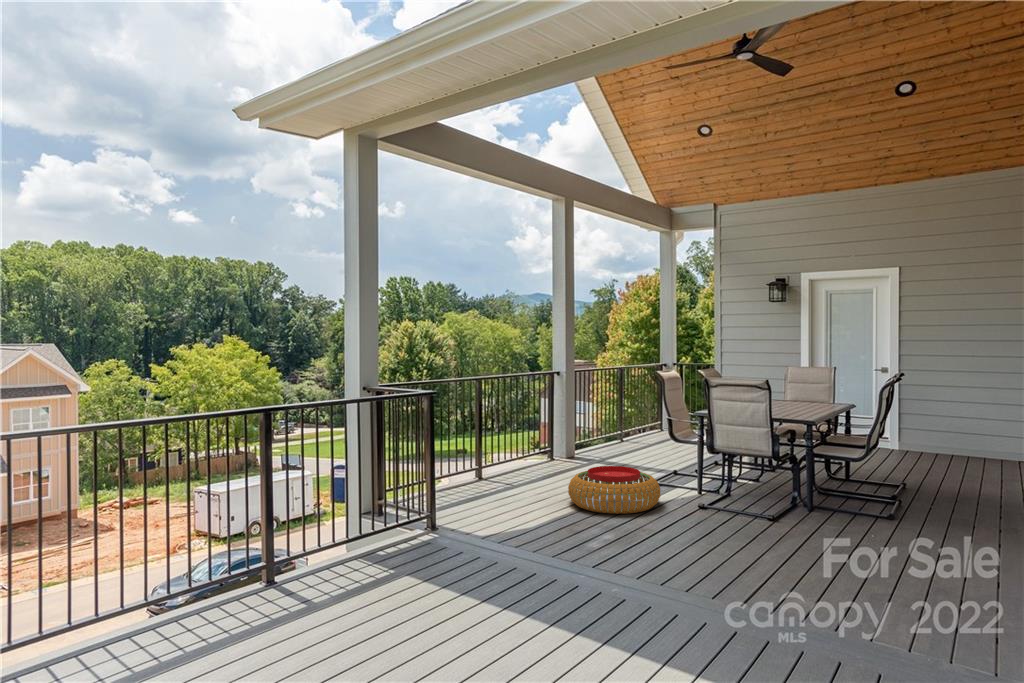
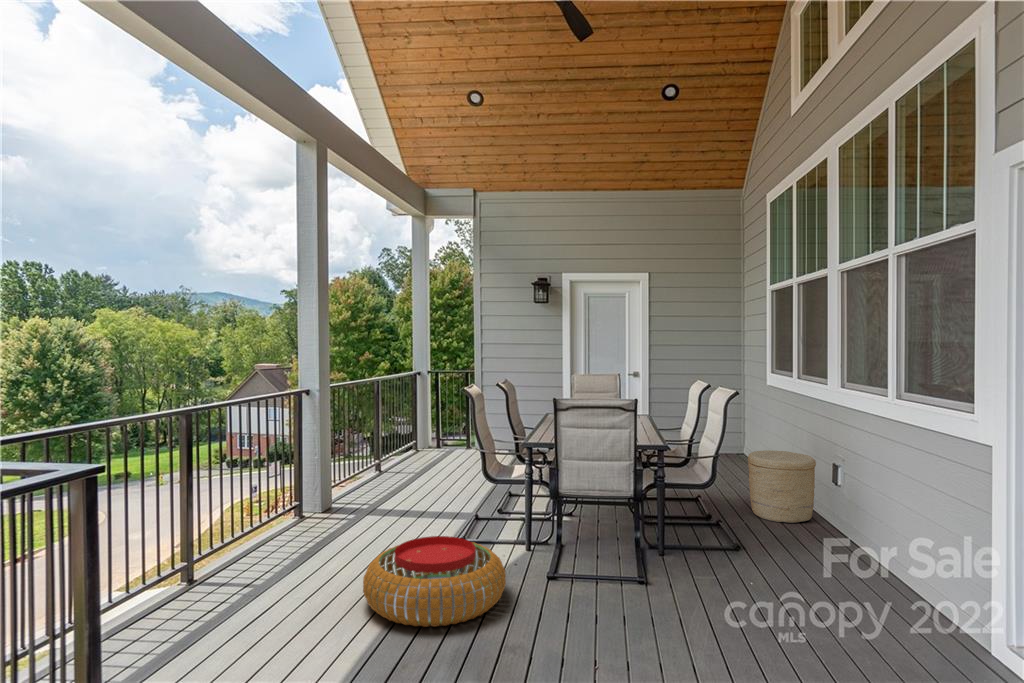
woven basket: none [924,437,994,501] -> present [748,450,816,523]

